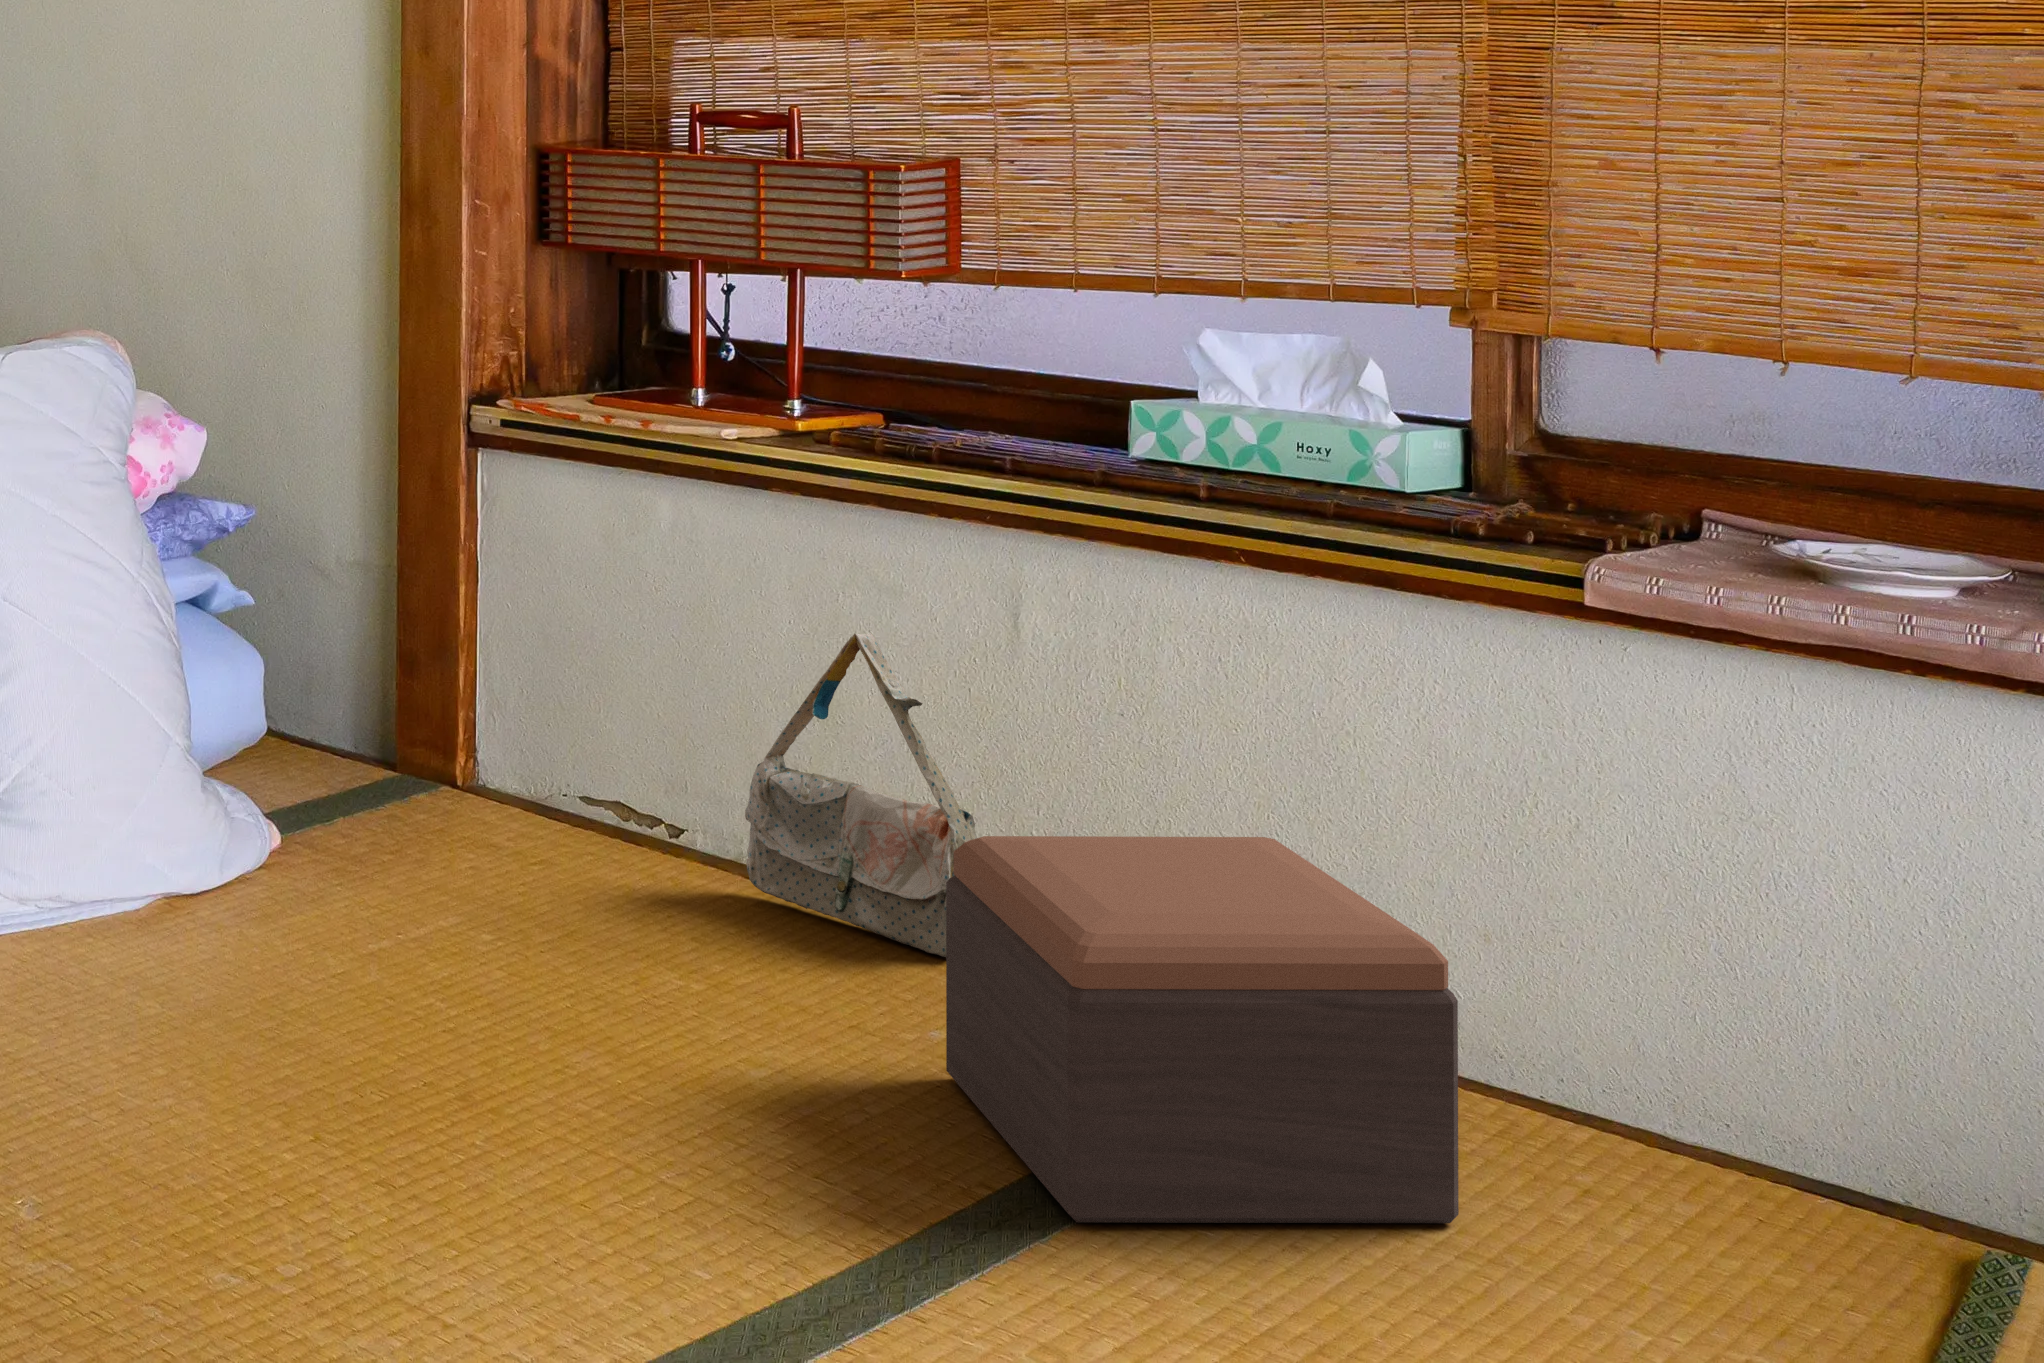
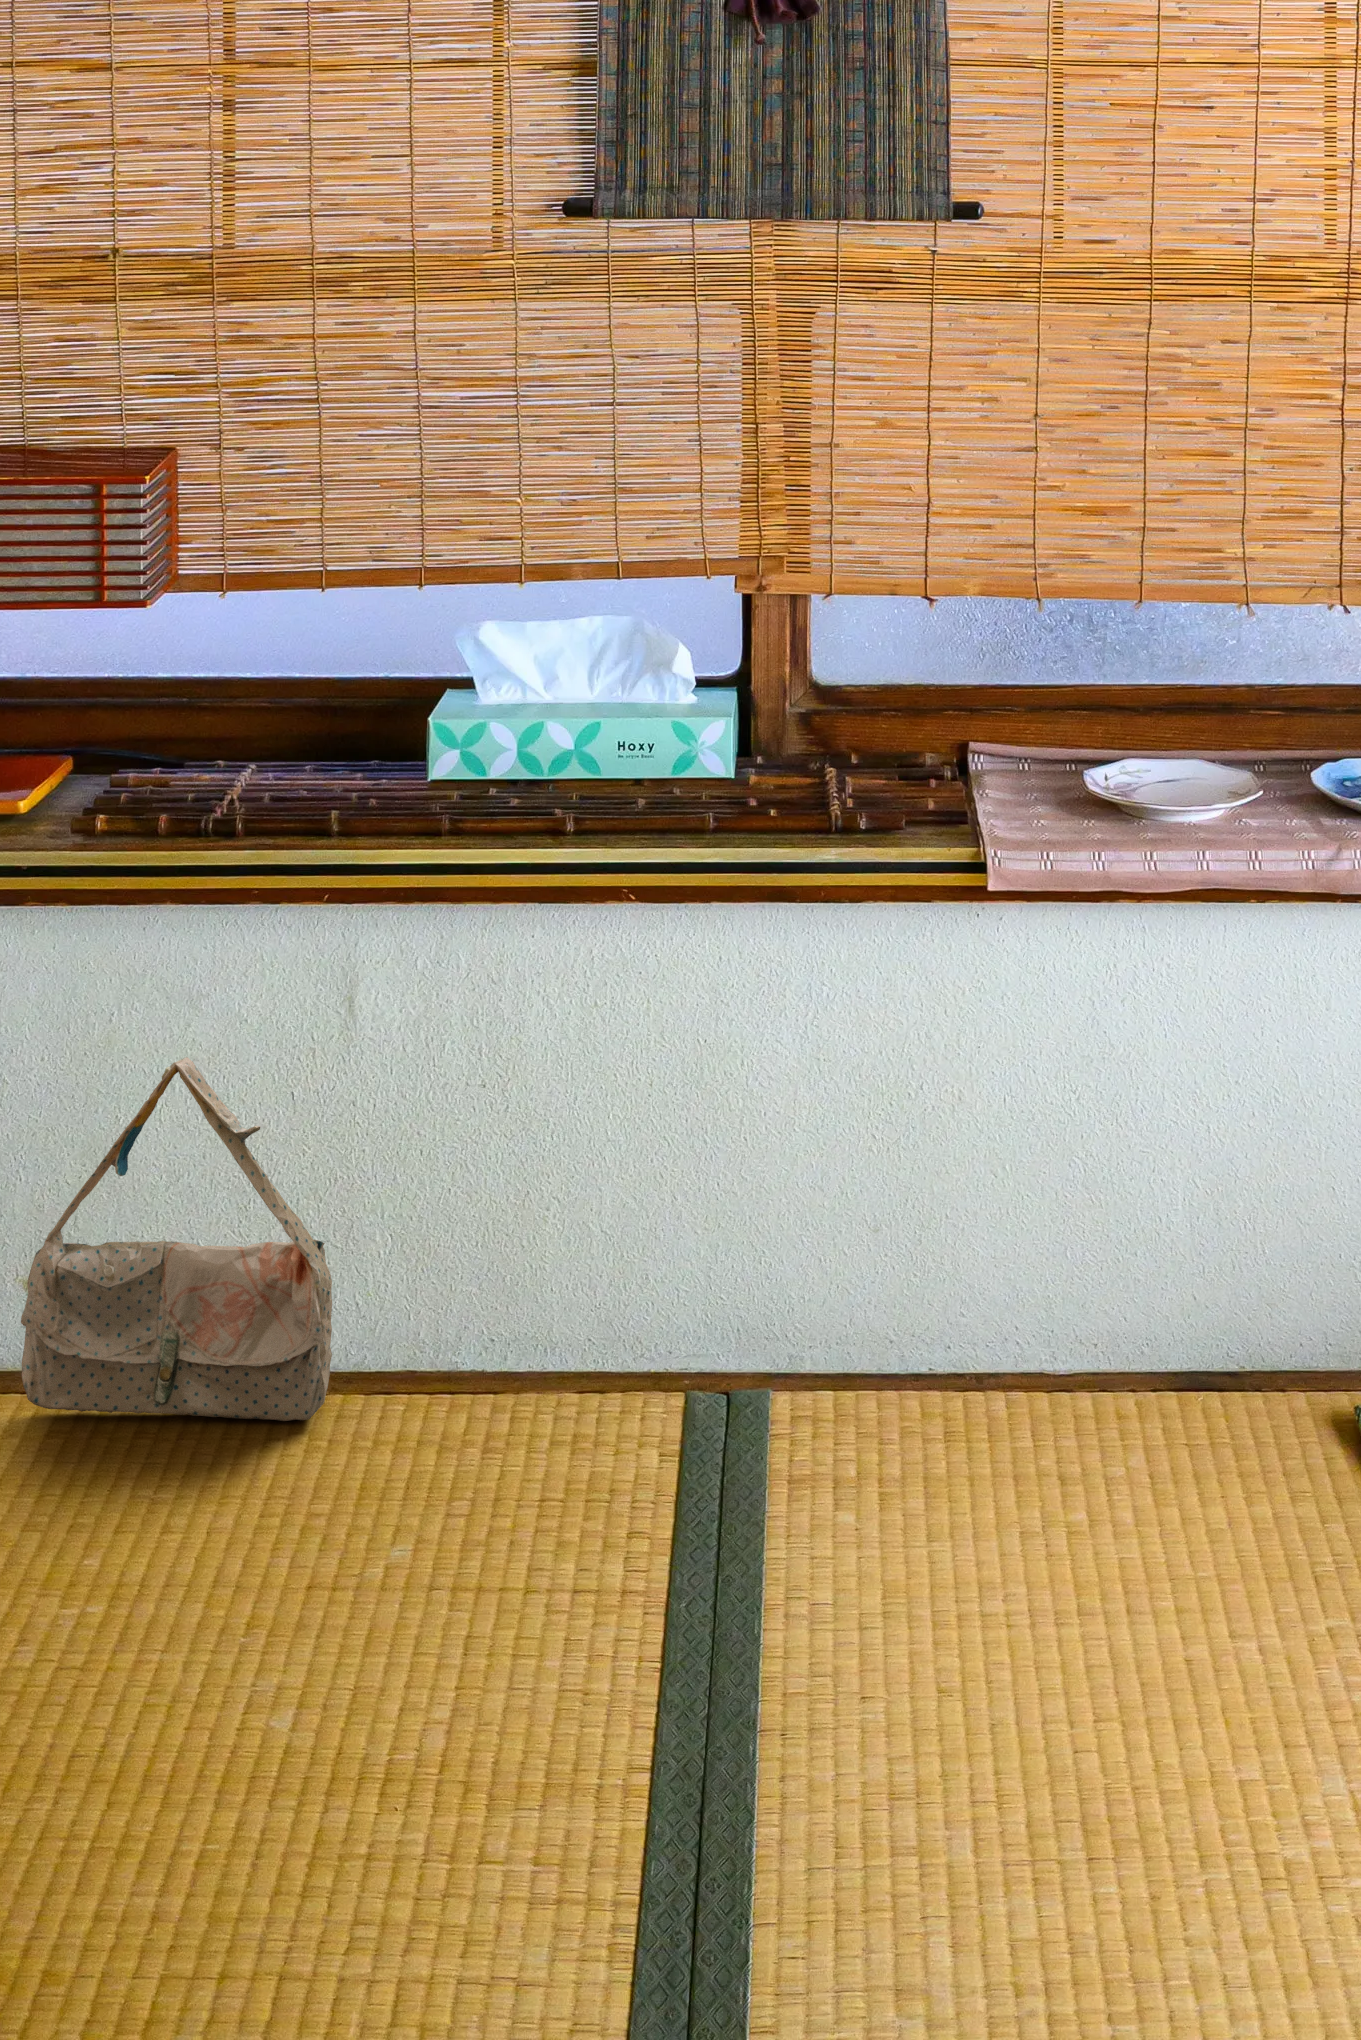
footstool: present [946,836,1459,1223] -> none [467,1197,1016,1743]

